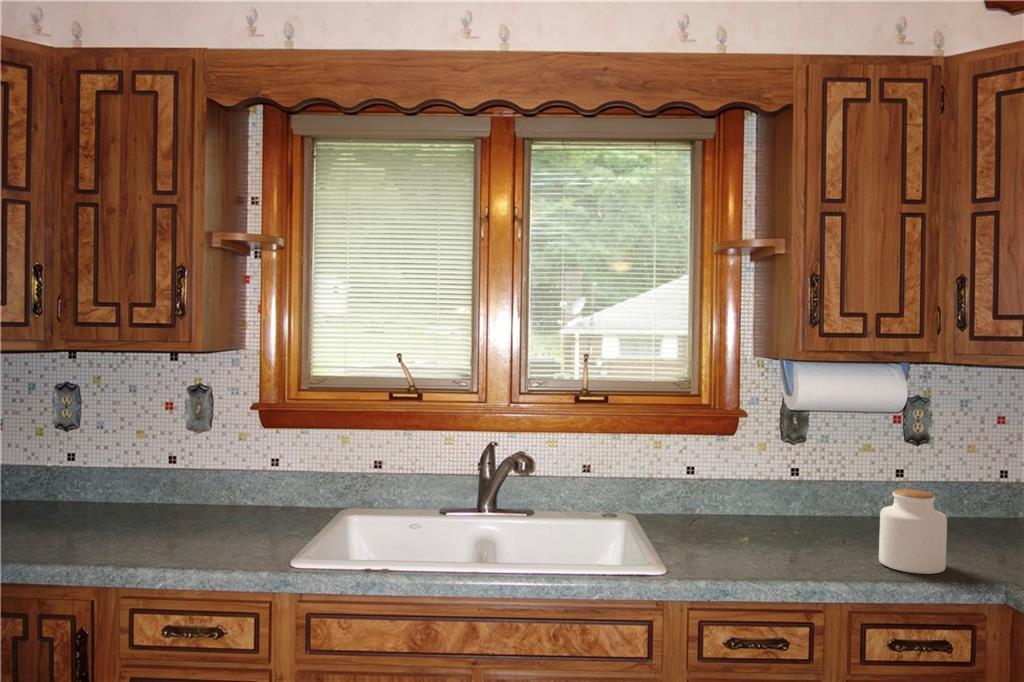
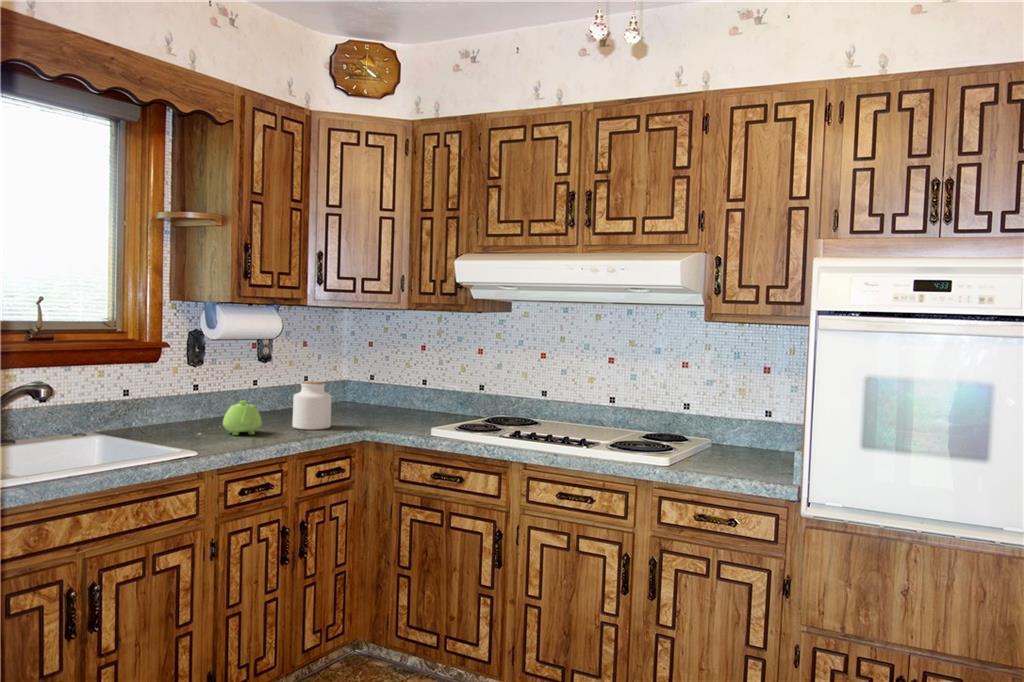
teapot: none [762,505,818,558] -> present [223,401,262,435]

